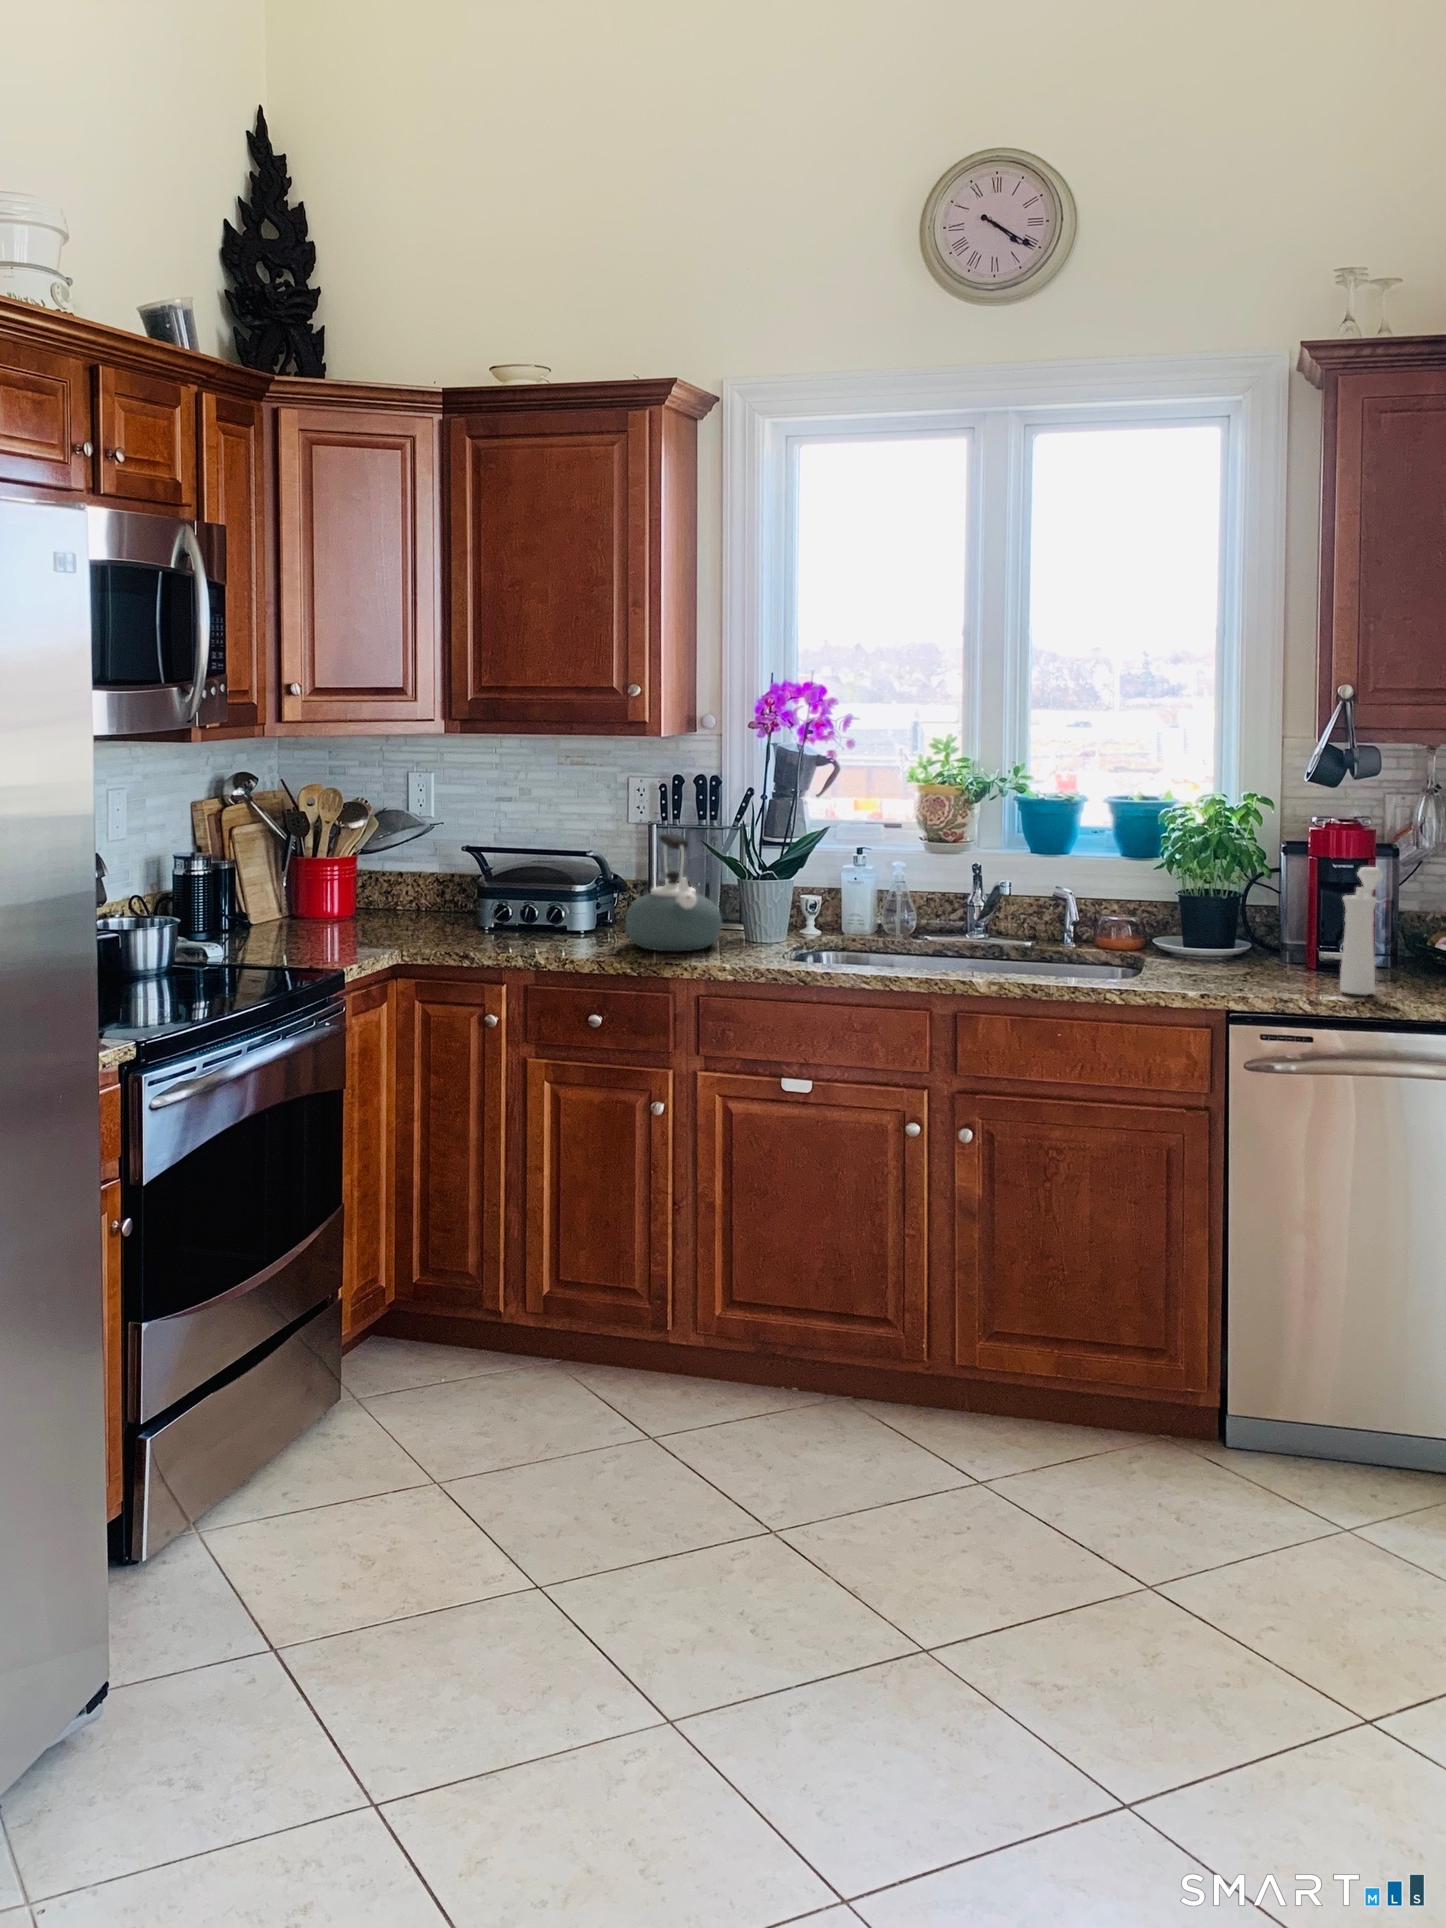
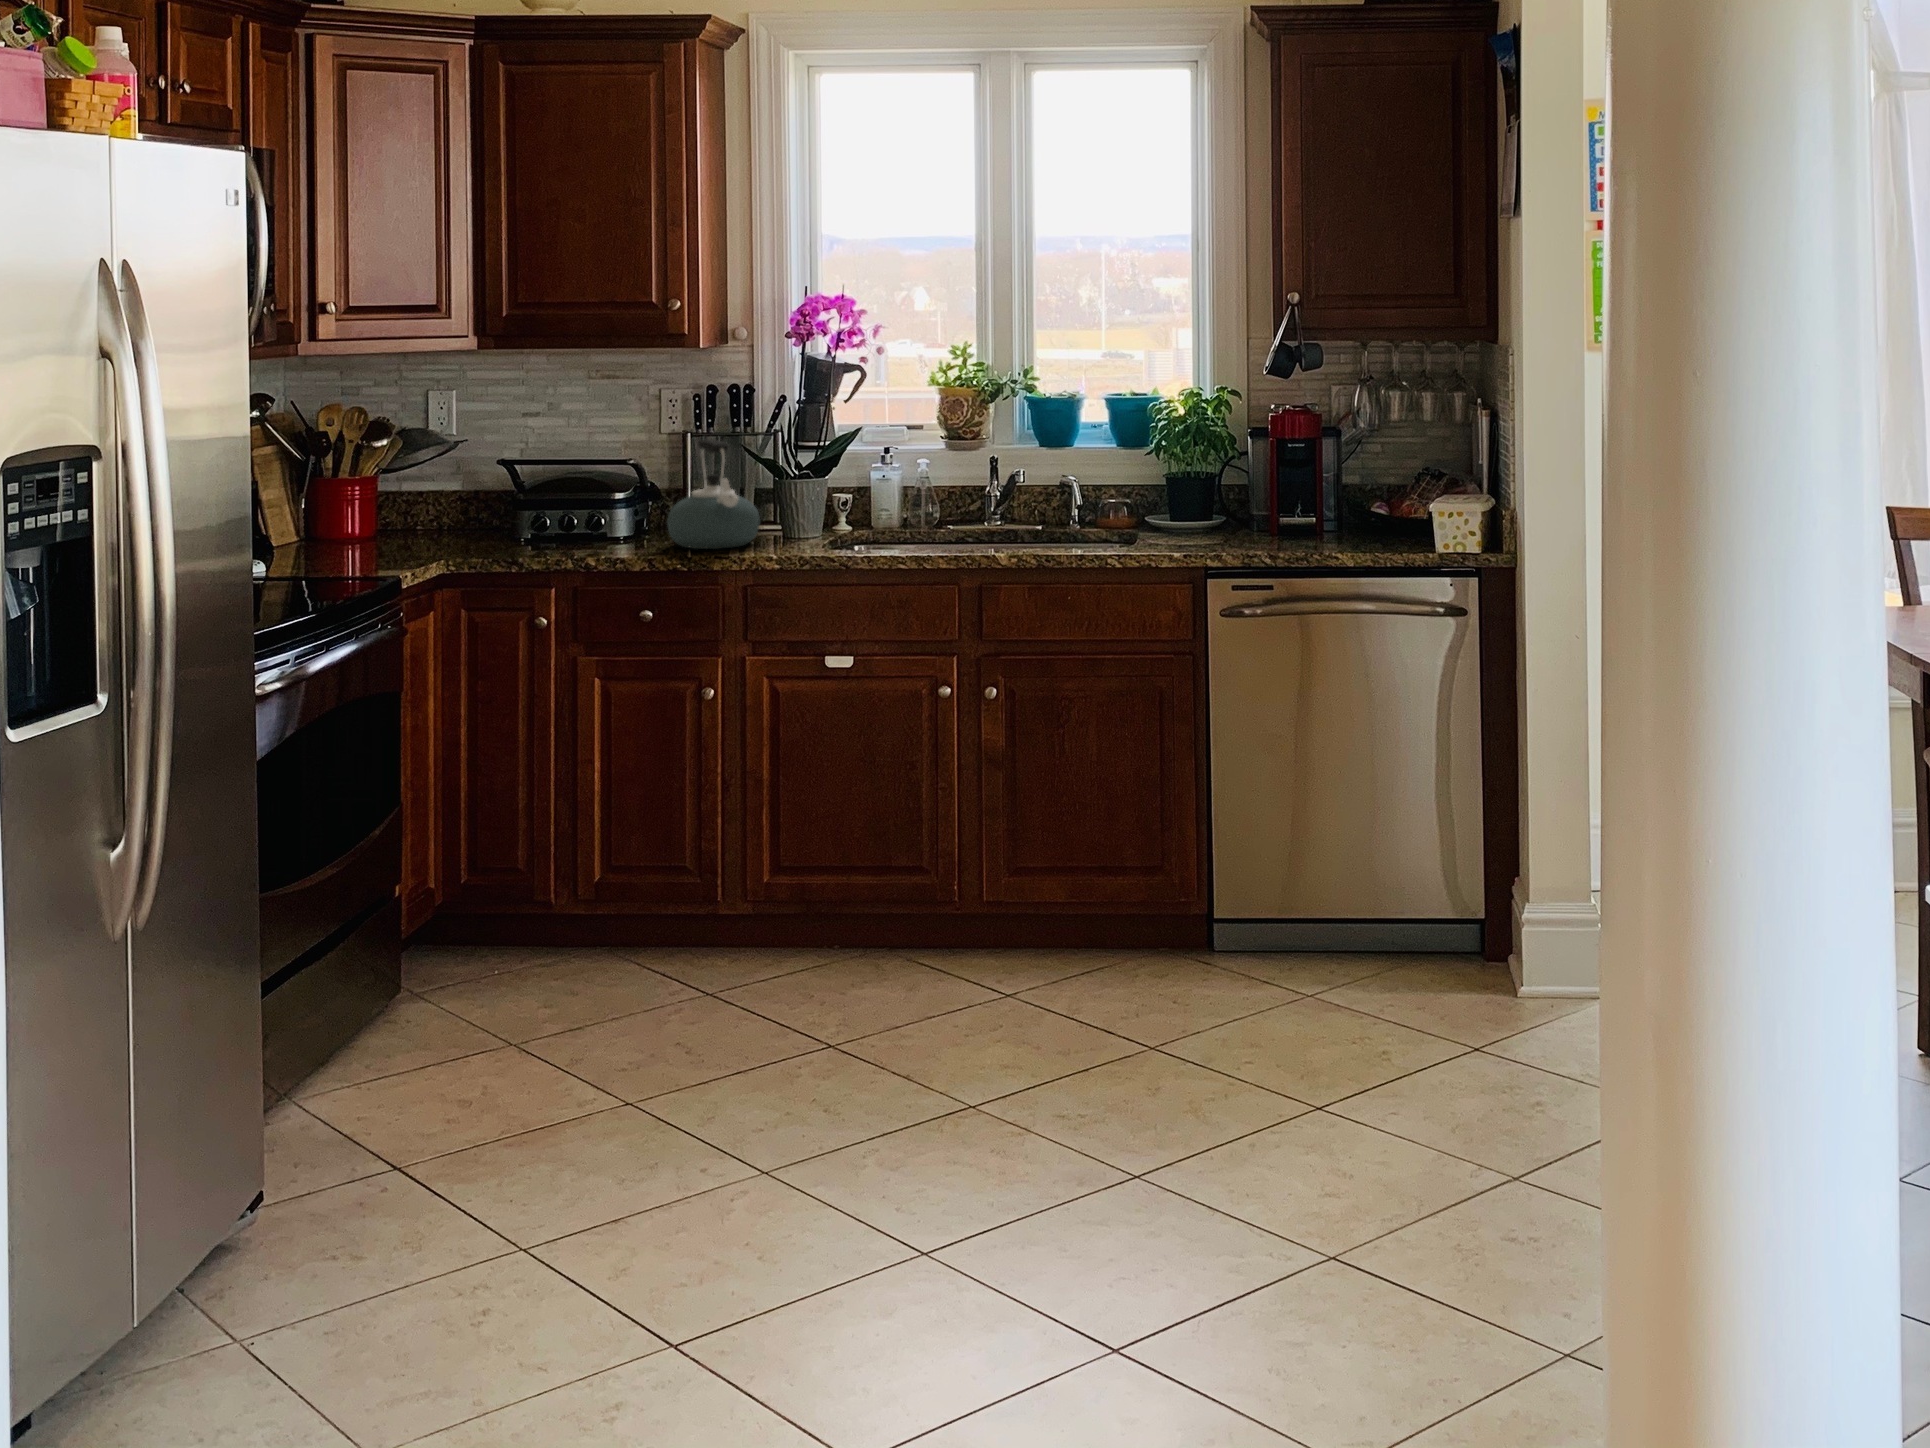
pepper mill: present [1340,867,1383,995] -> none [1295,444,1329,550]

